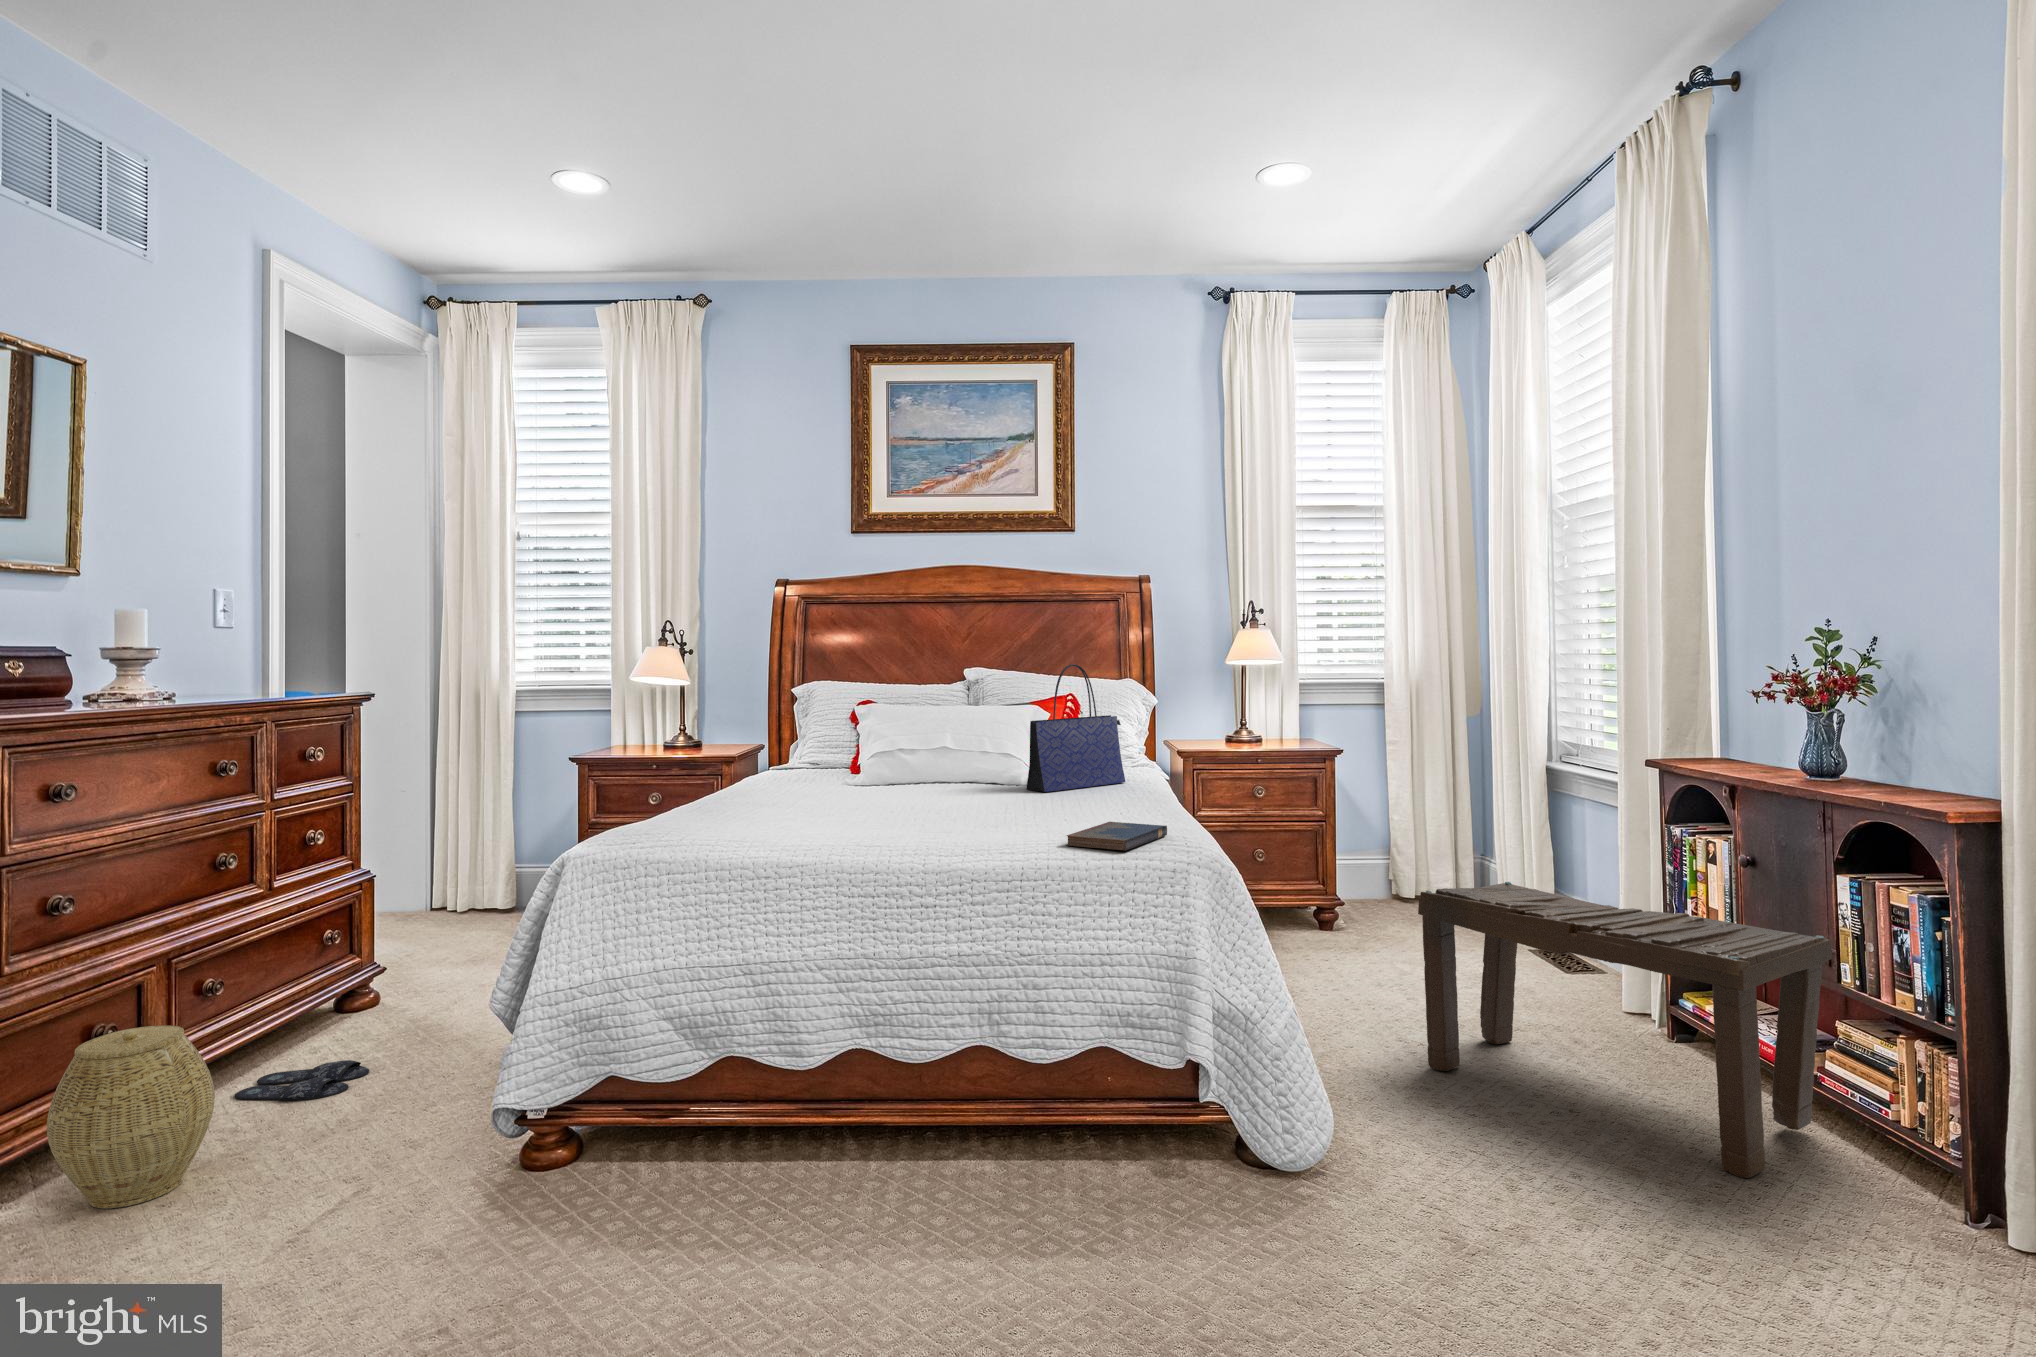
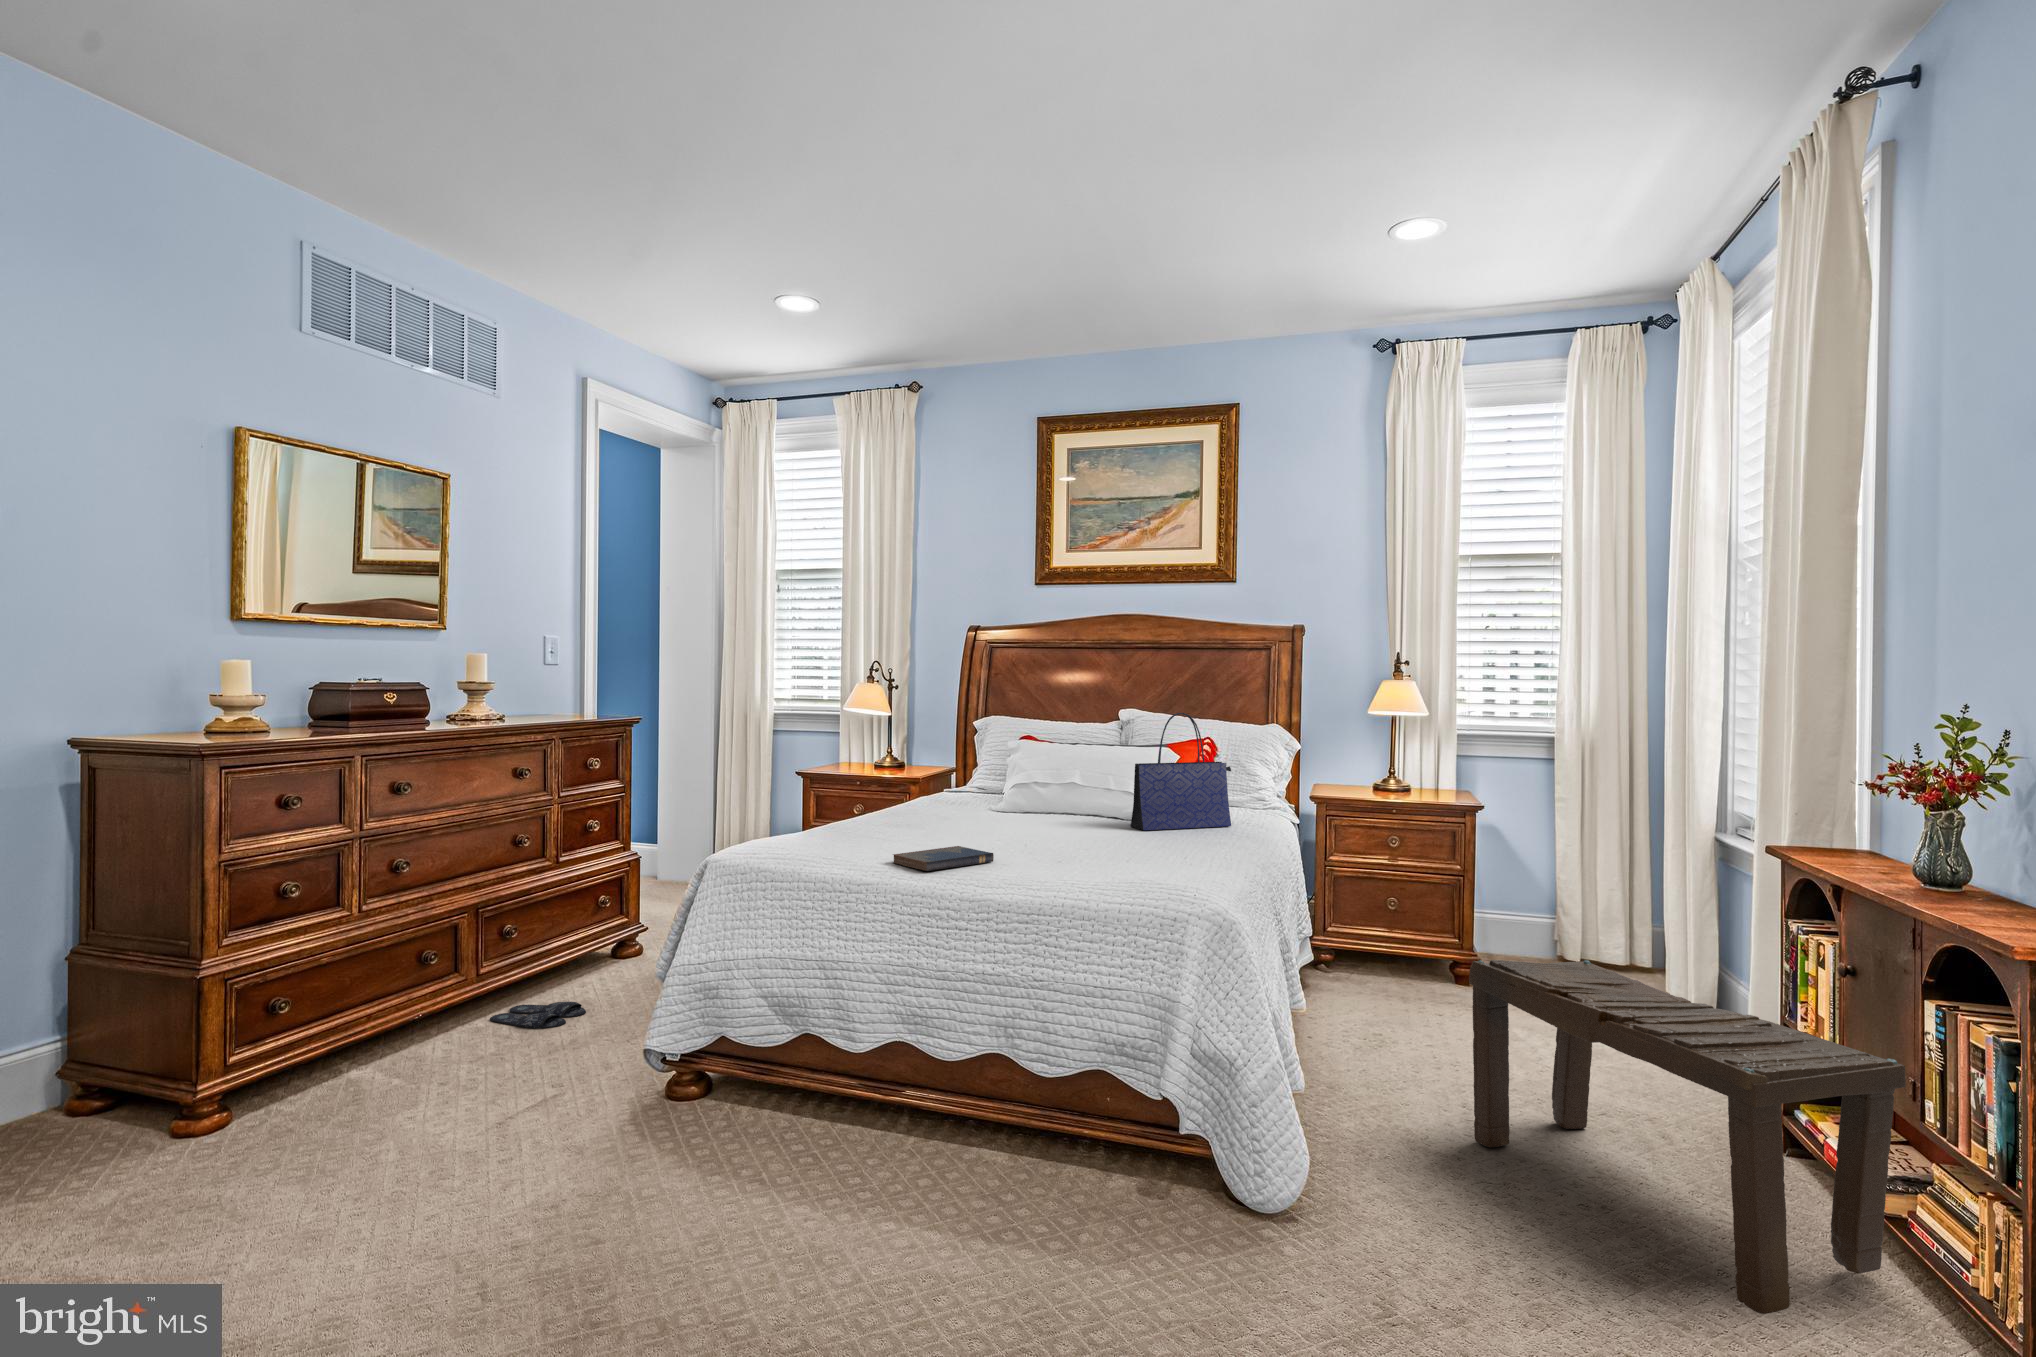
hardcover book: present [1067,822,1167,851] -> present [893,846,994,871]
woven basket: present [47,1025,215,1208] -> none [339,958,452,1090]

